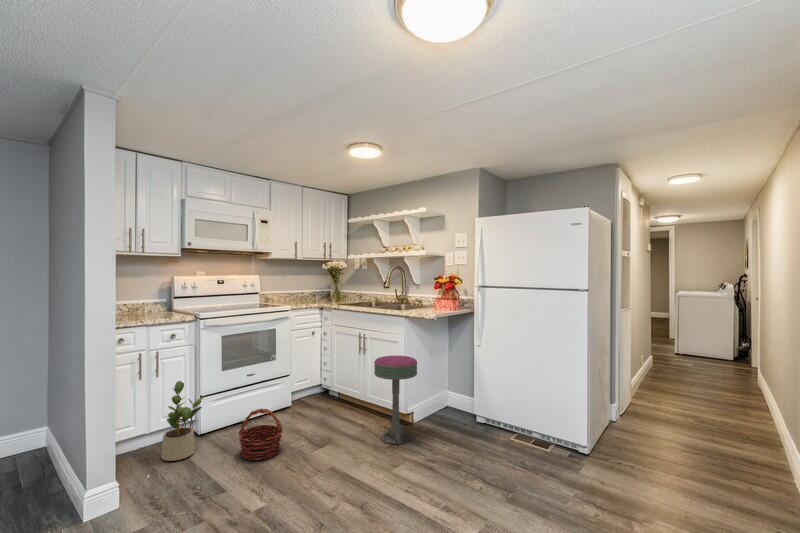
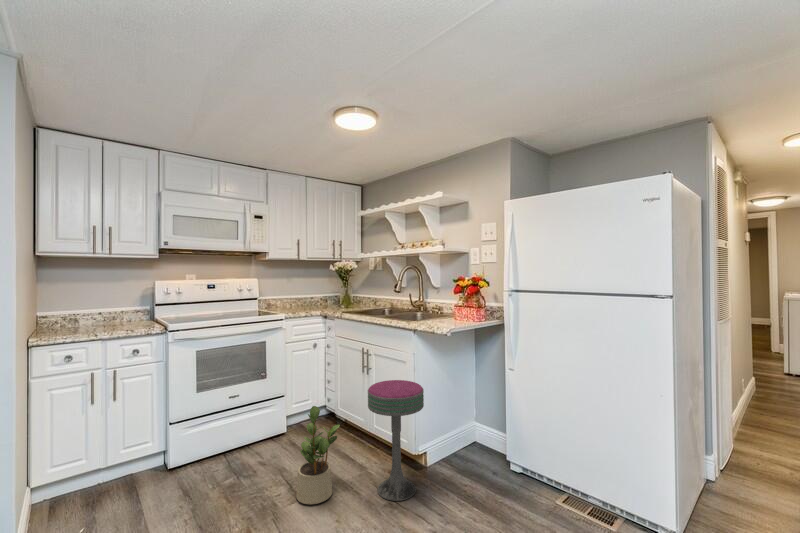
potted plant: present [161,381,204,461] -> present [296,406,340,504]
basket: present [238,409,283,460] -> none [193,447,250,516]

